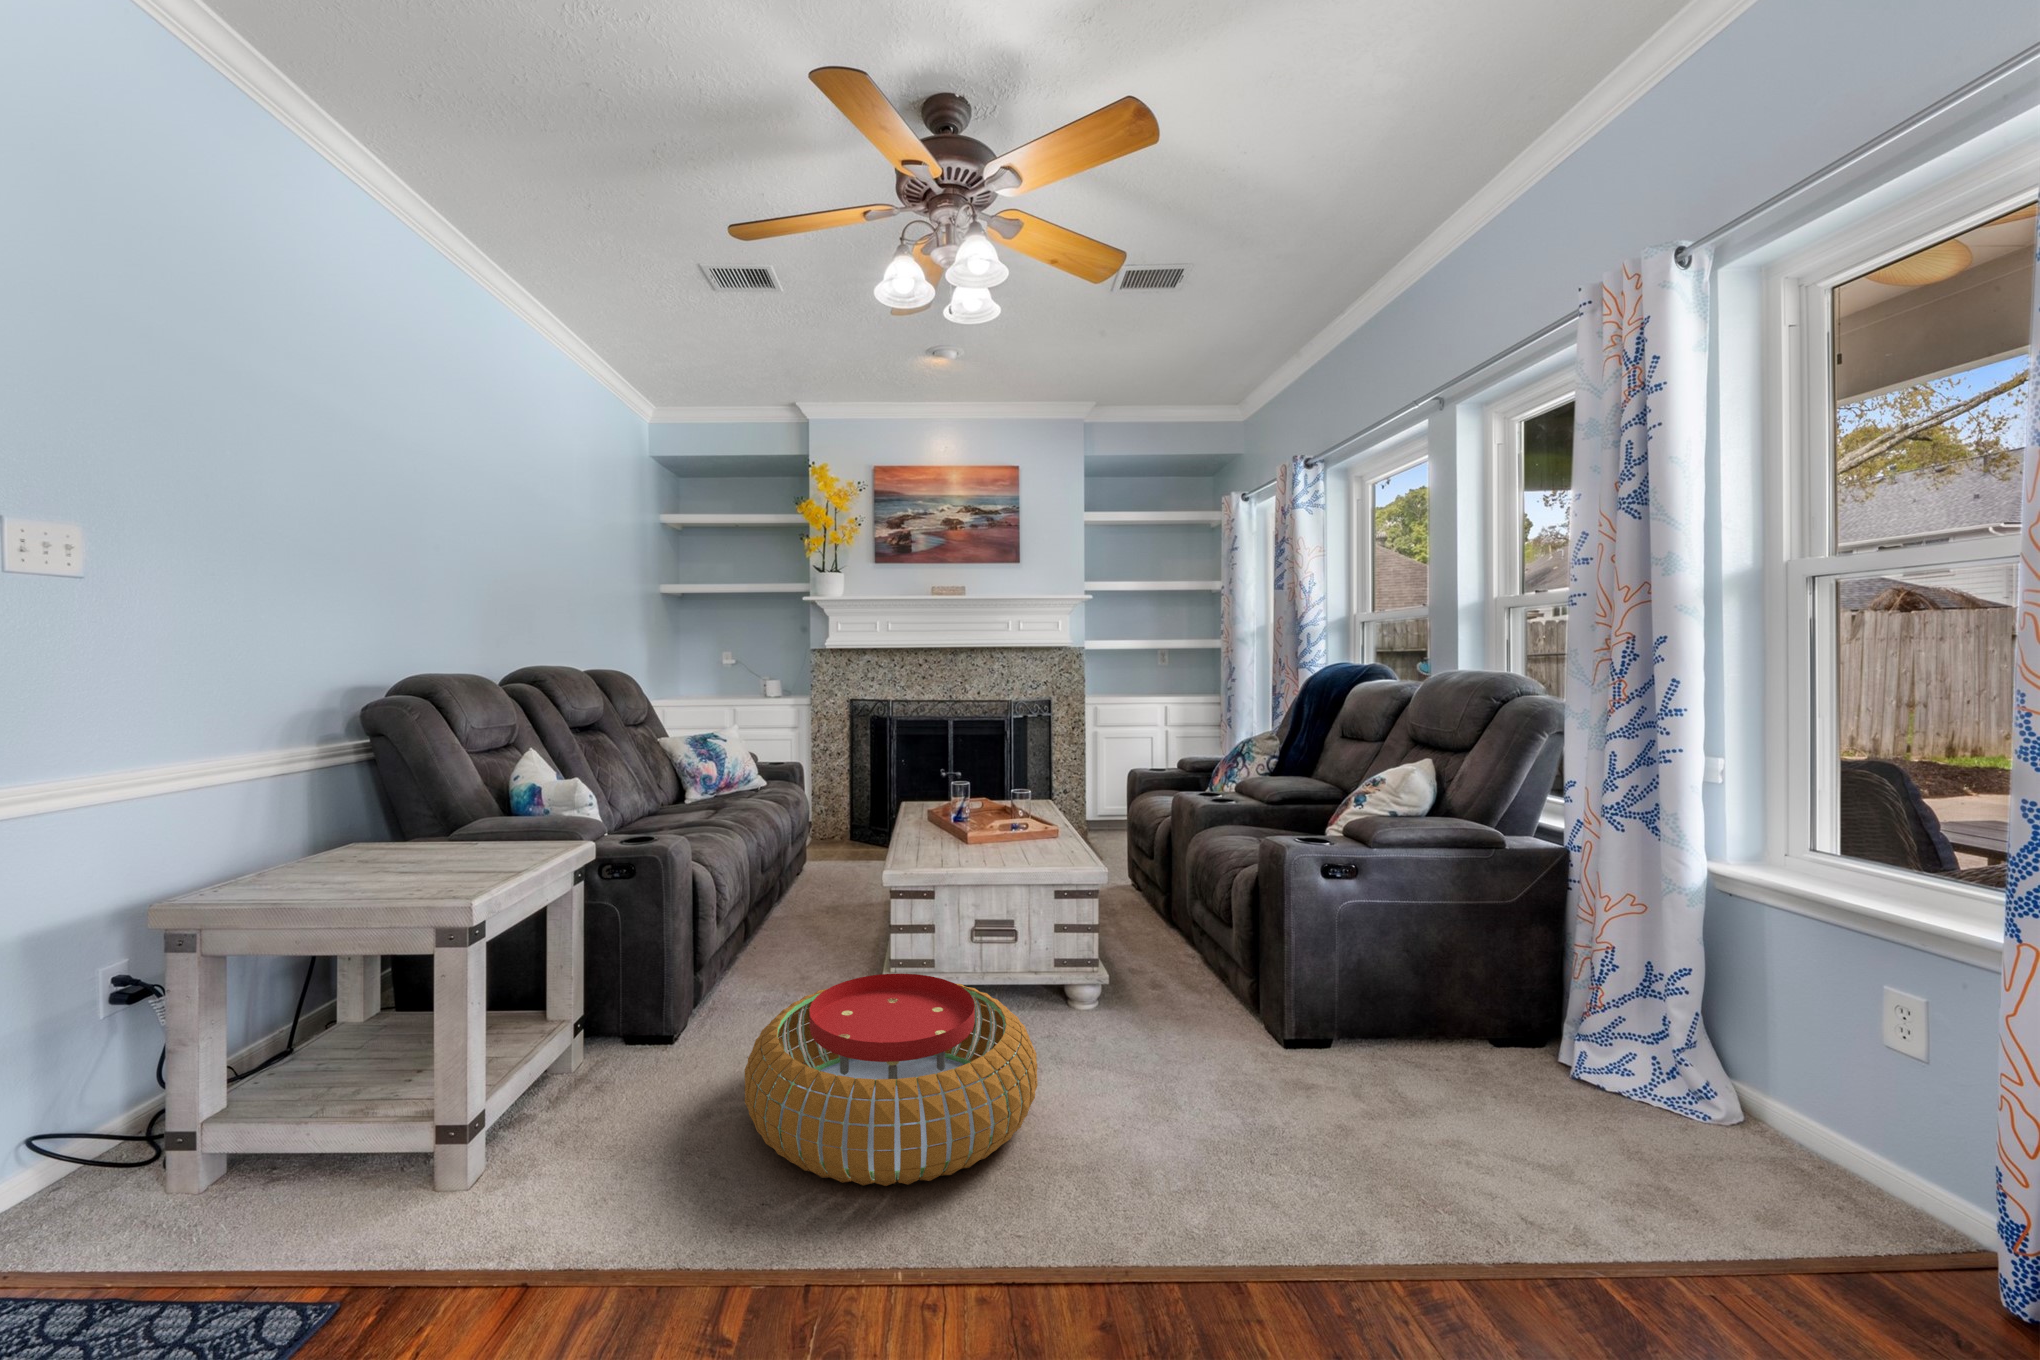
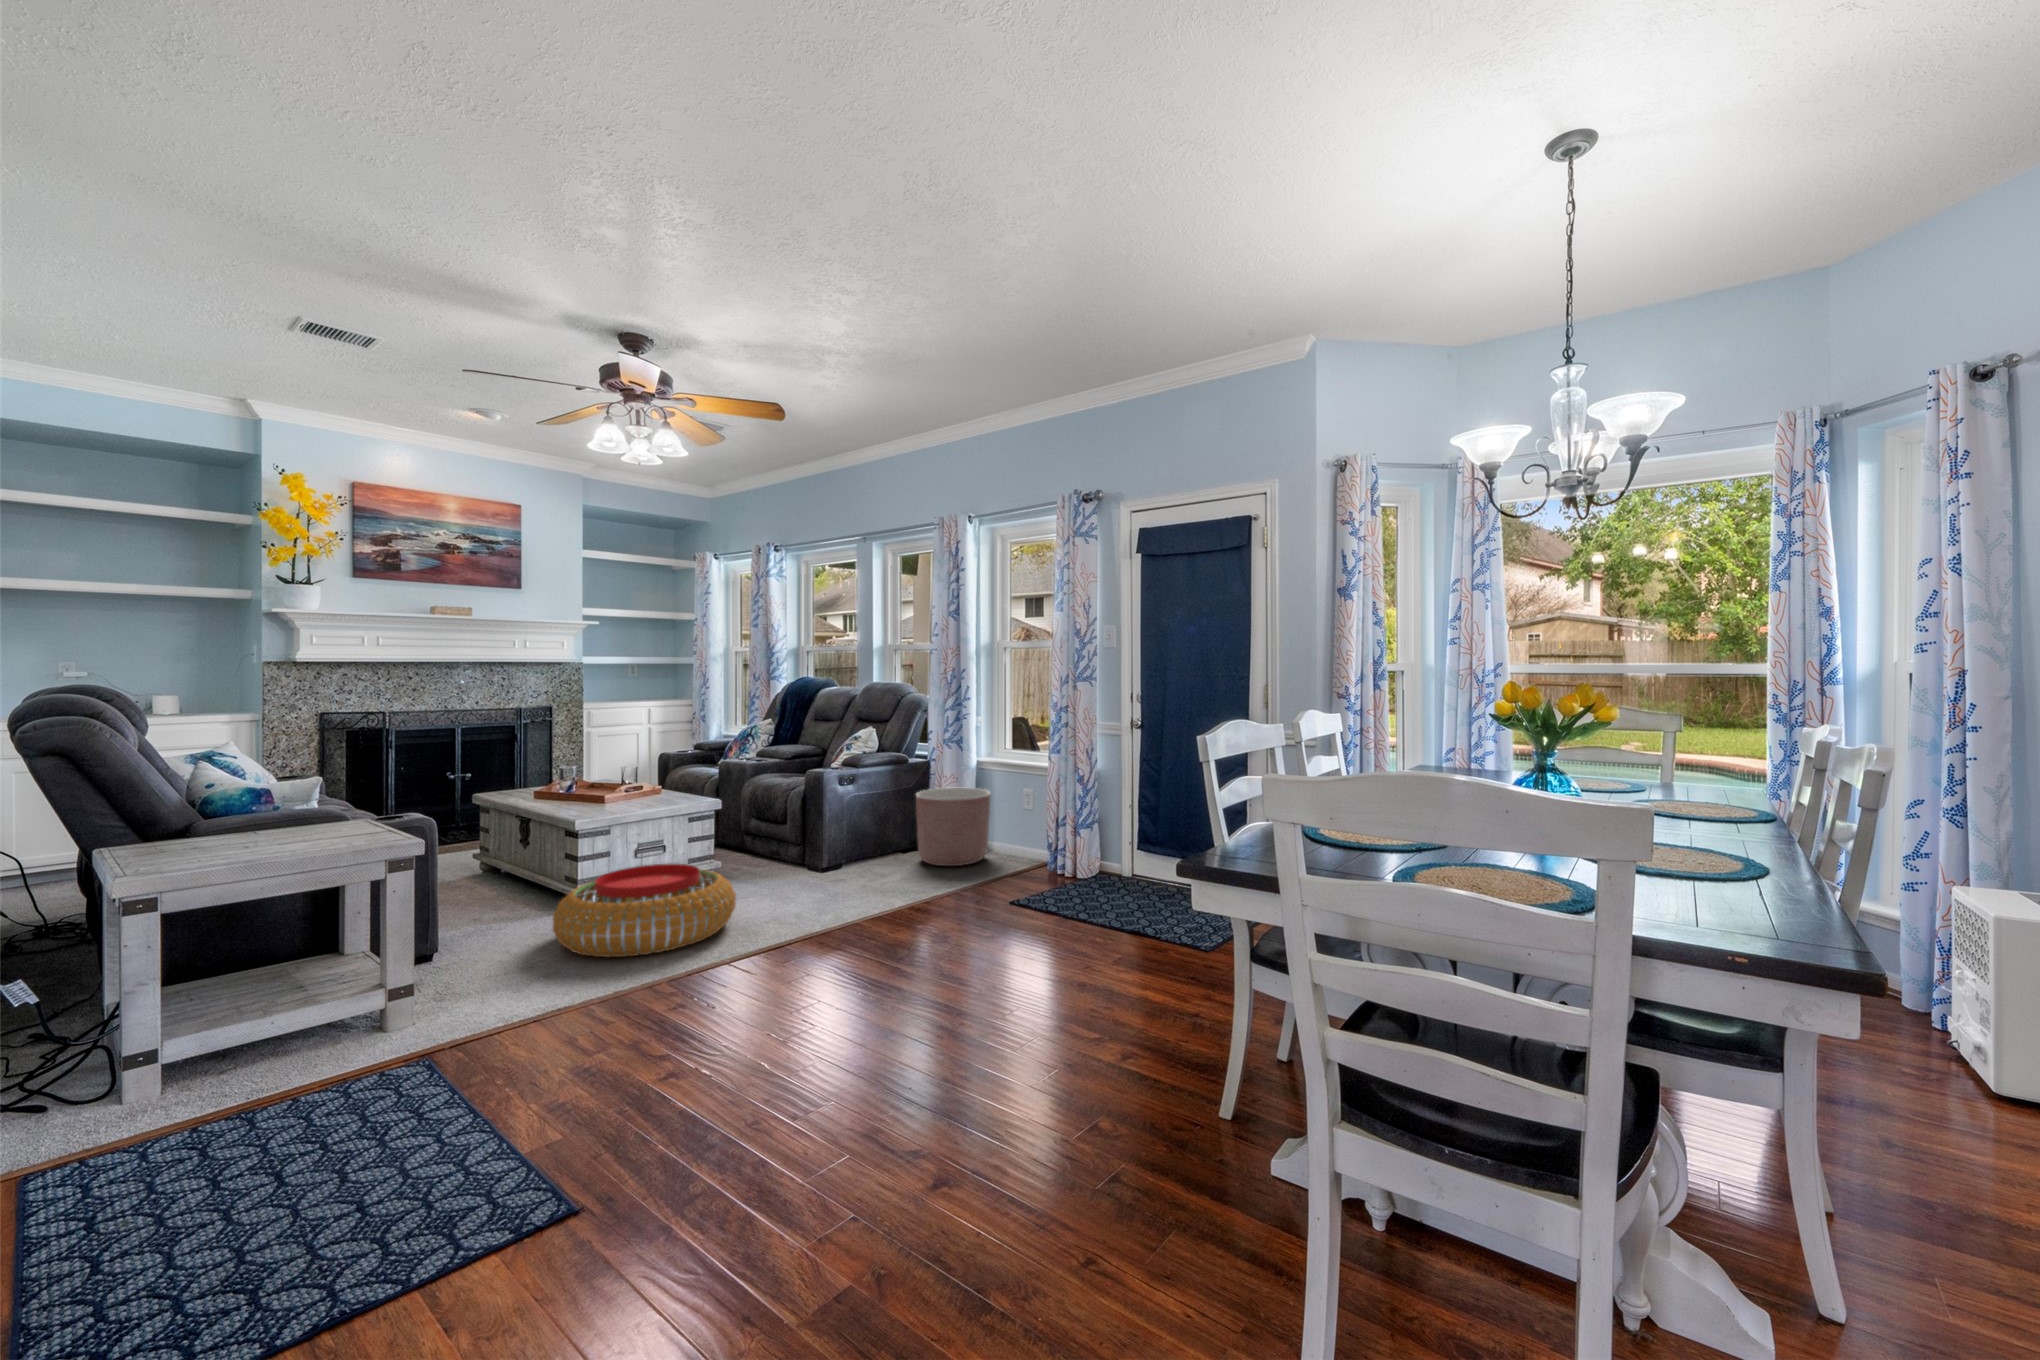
planter: none [1510,921,1748,1158] -> present [916,787,991,866]

